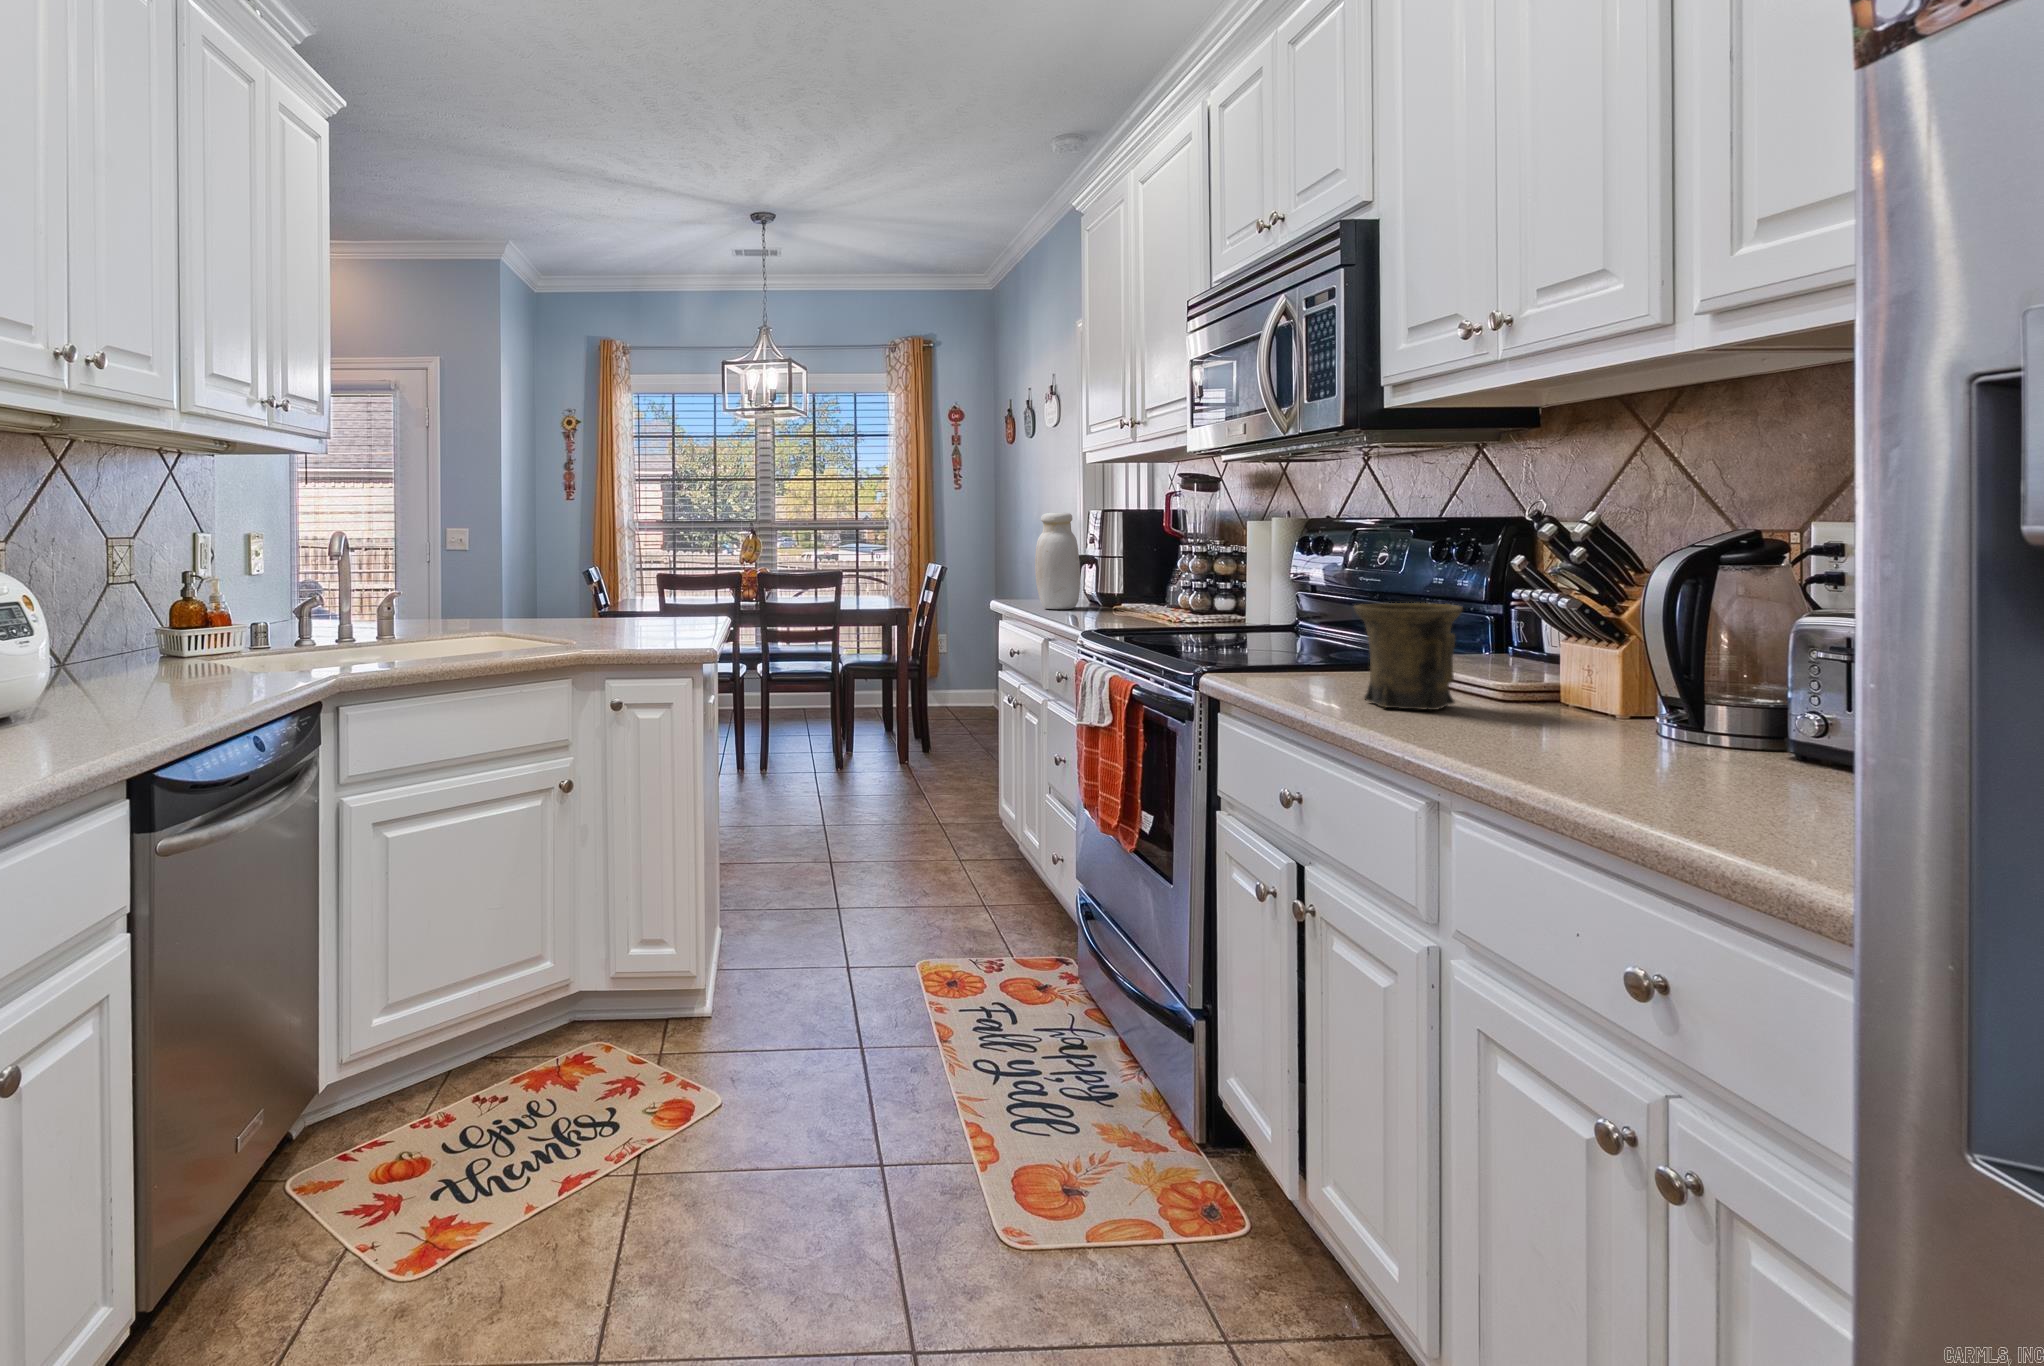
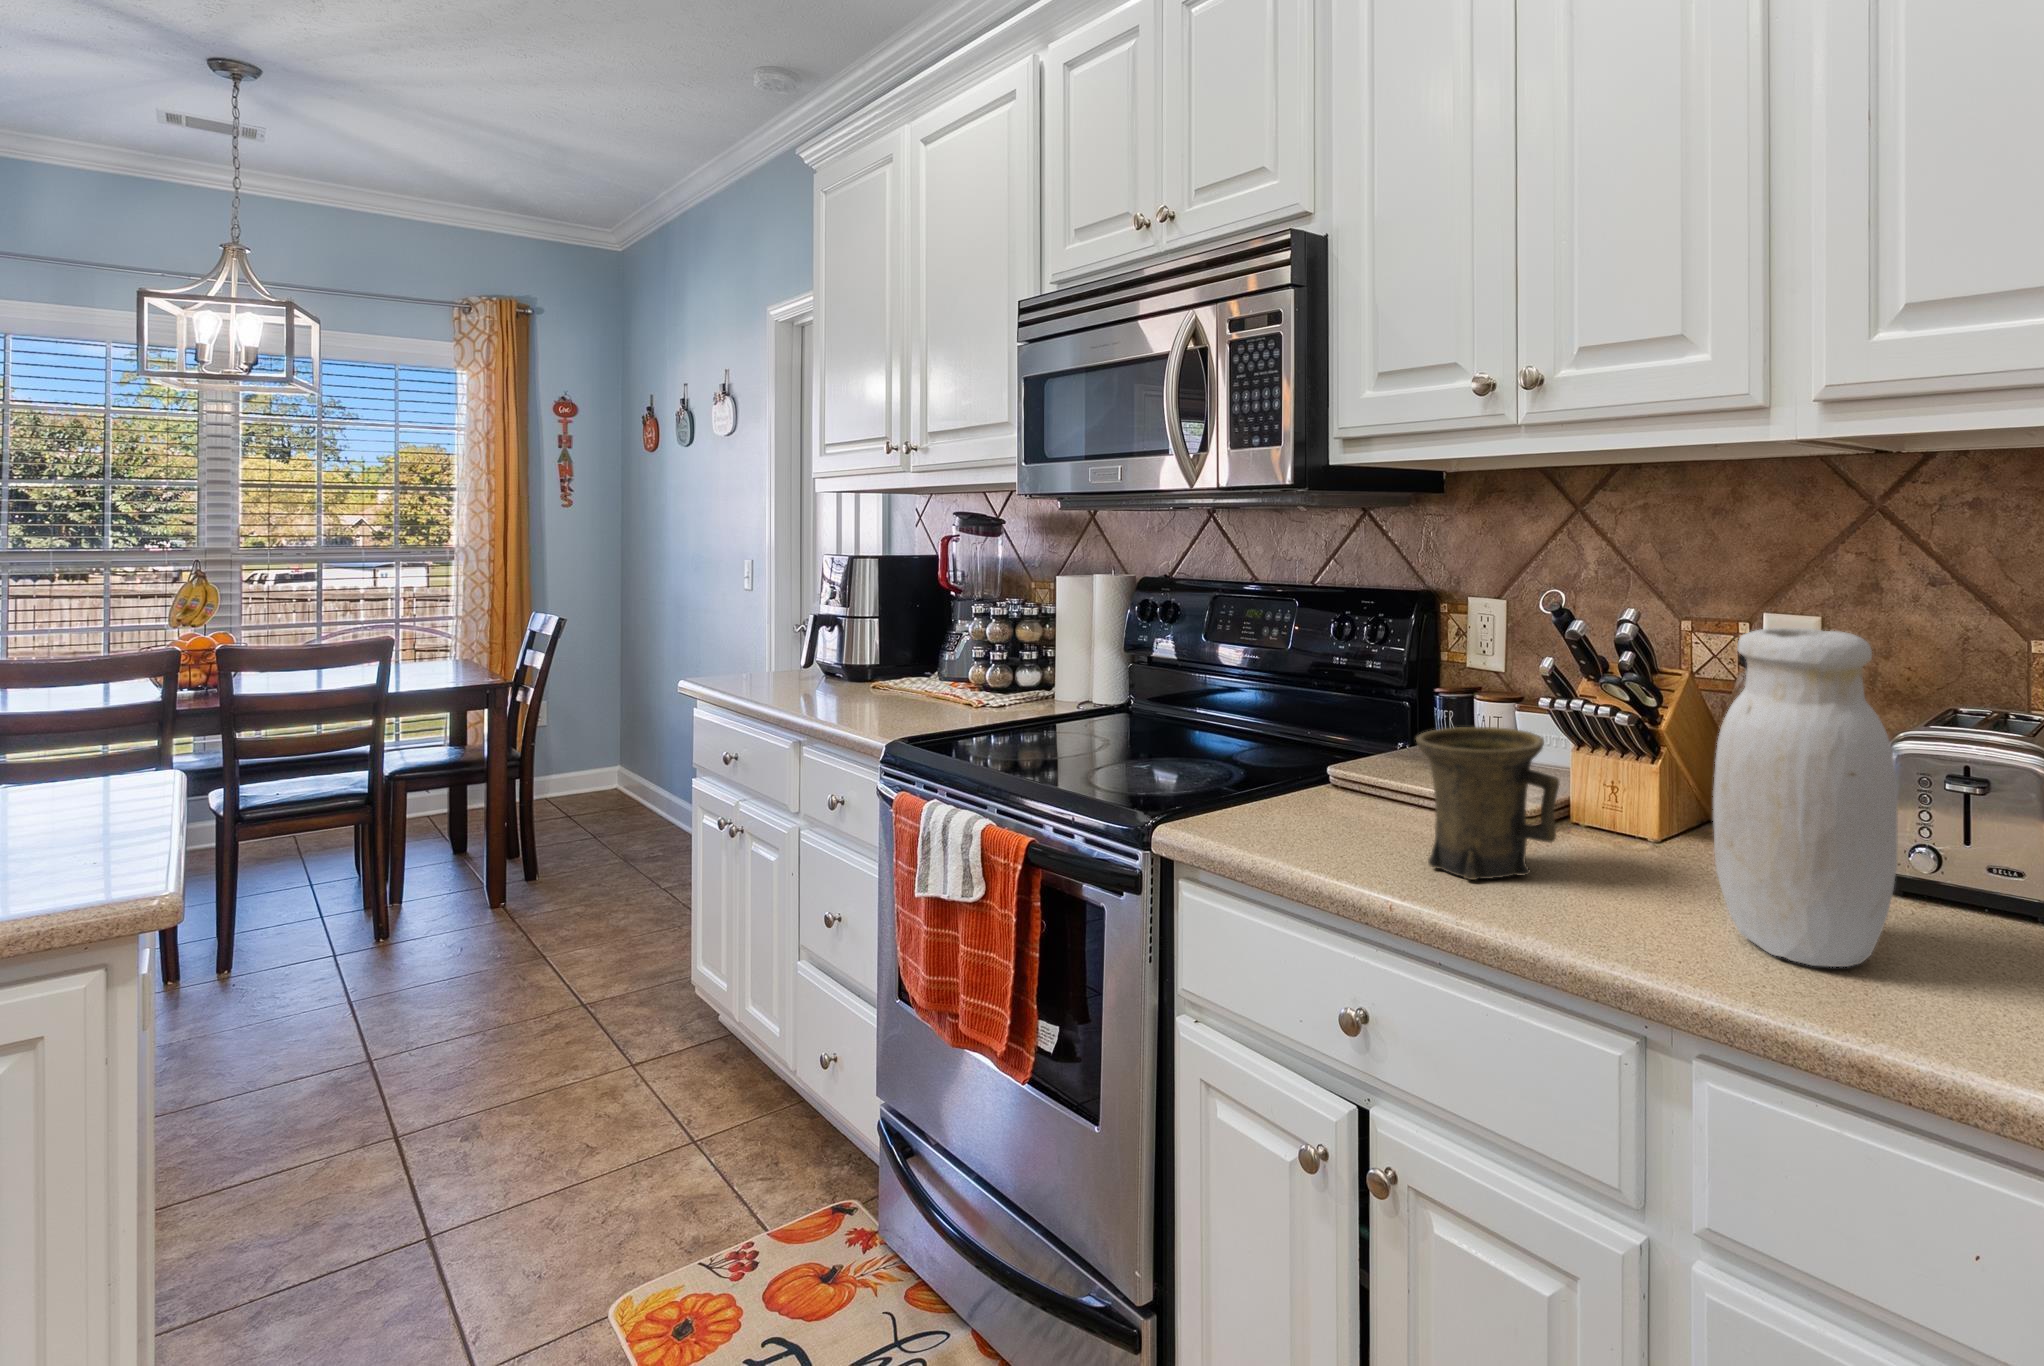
jar: present [1035,513,1080,609] -> present [1713,628,1898,967]

